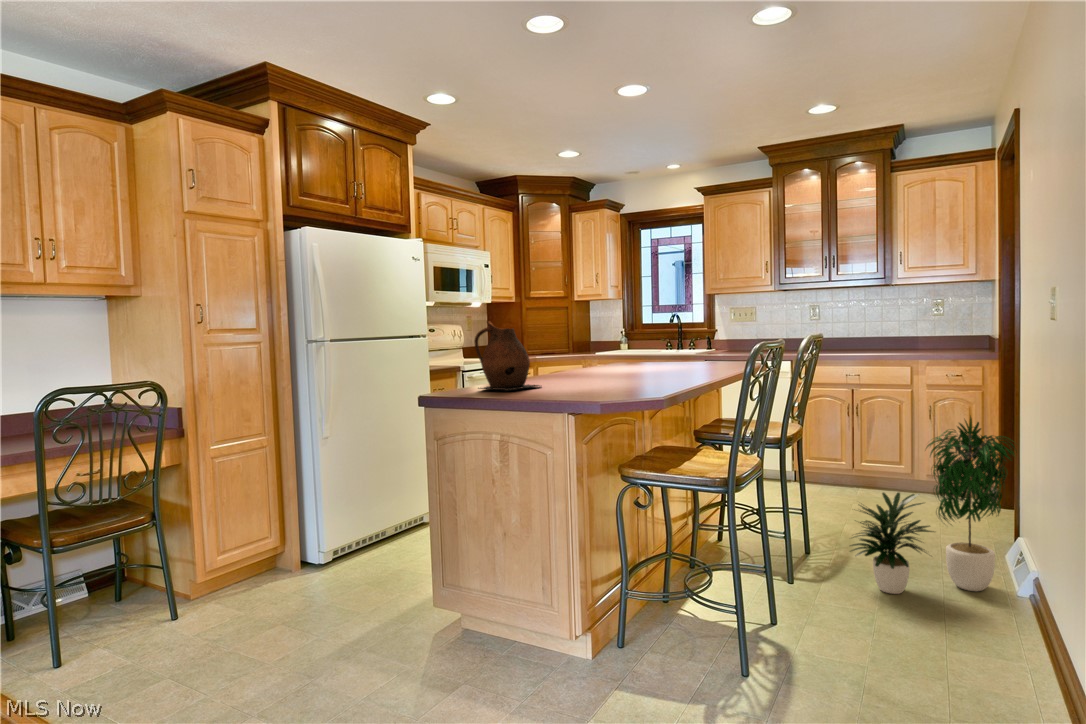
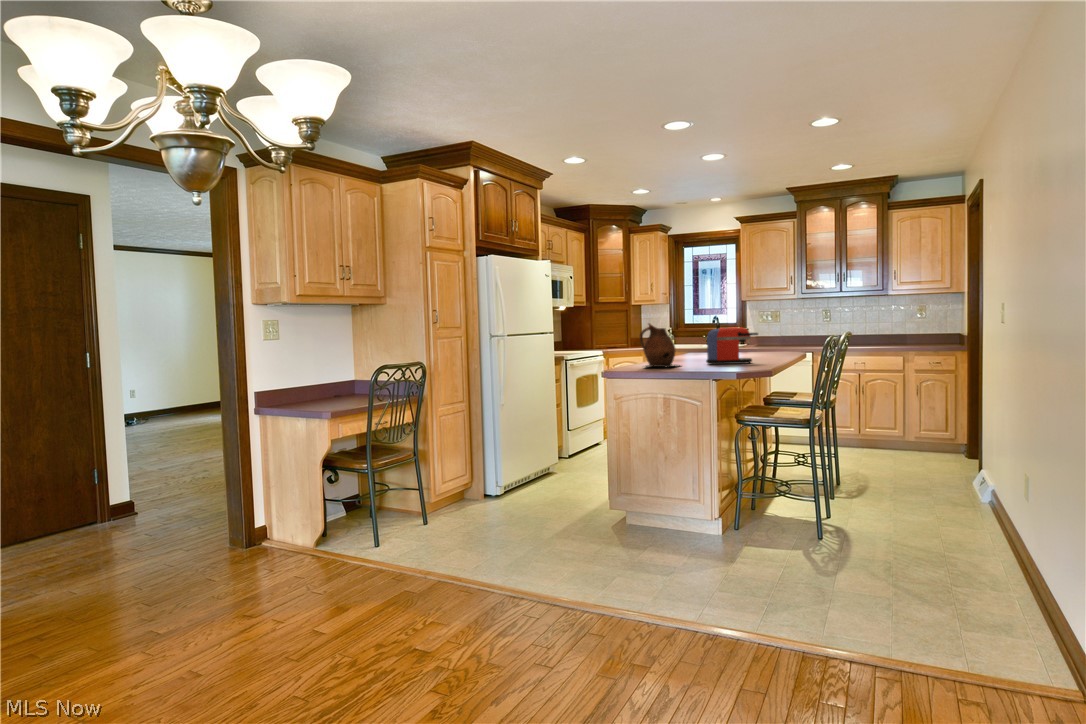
coffee maker: none [583,327,662,385] -> present [706,327,758,364]
potted plant: present [850,416,1015,594] -> none [871,385,982,502]

